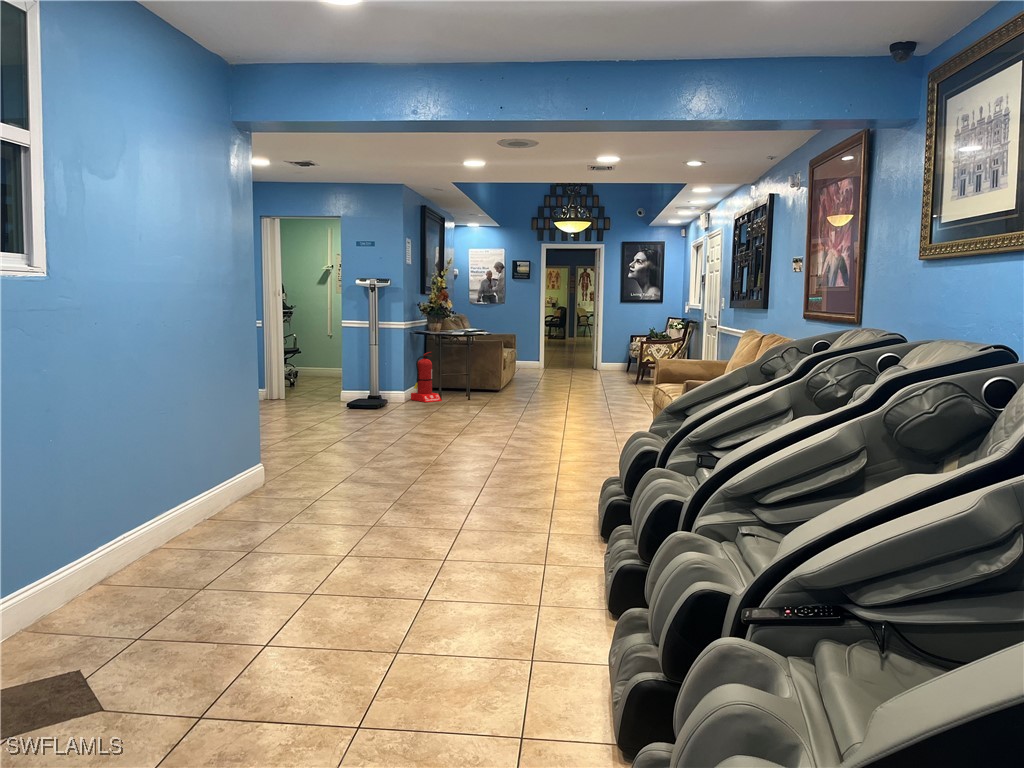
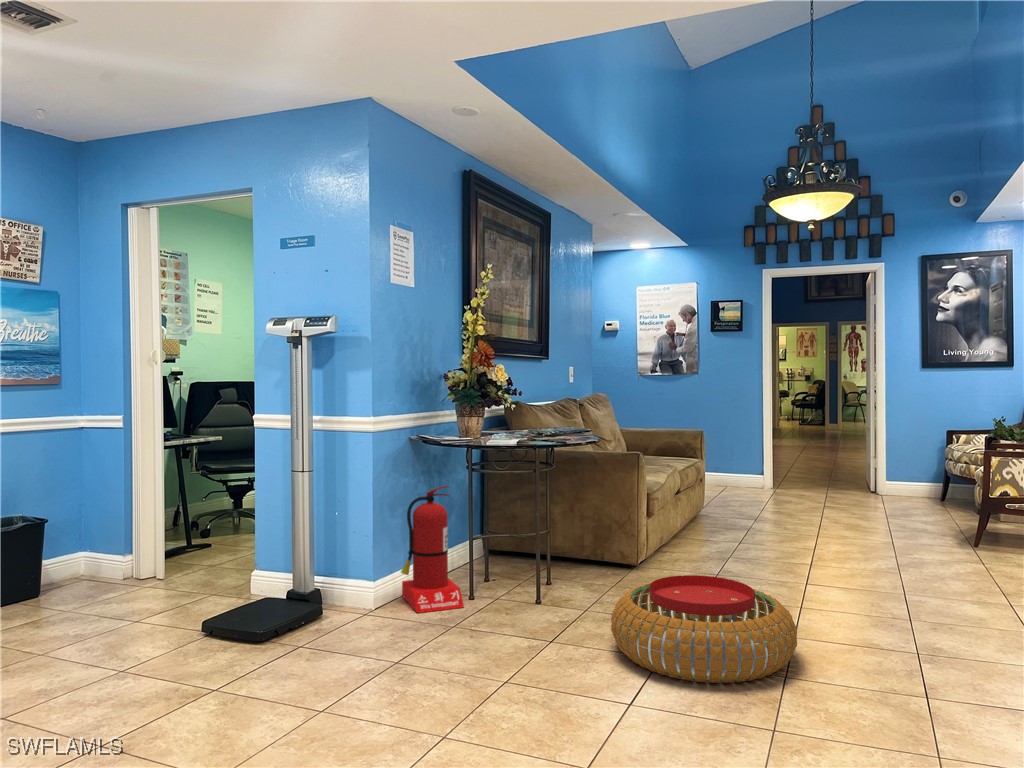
pouf: none [509,381,572,409] -> present [611,575,797,683]

